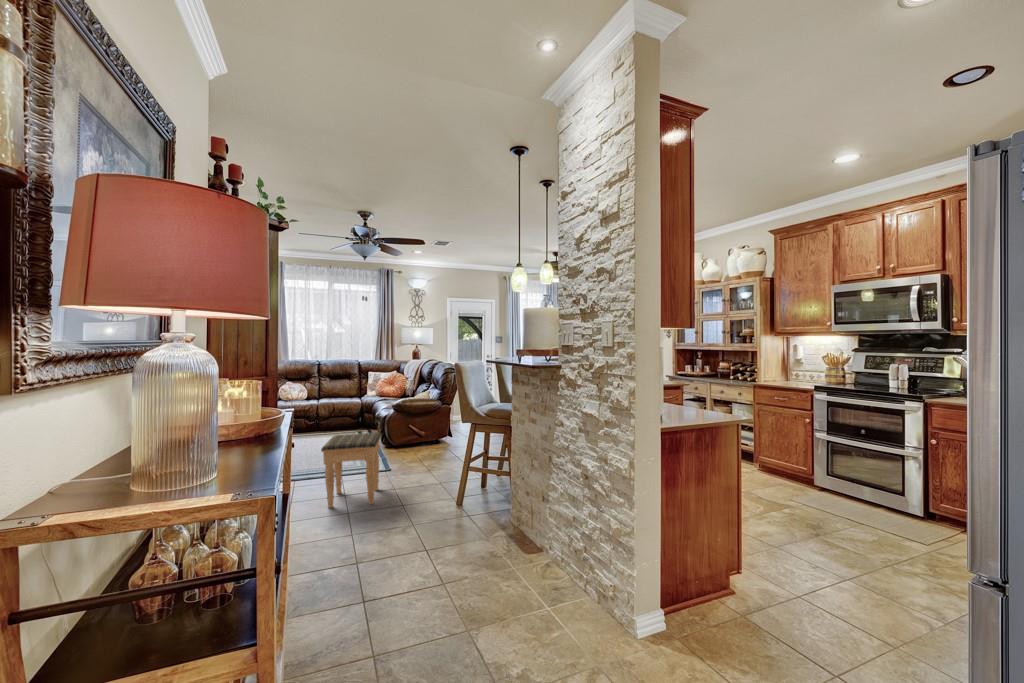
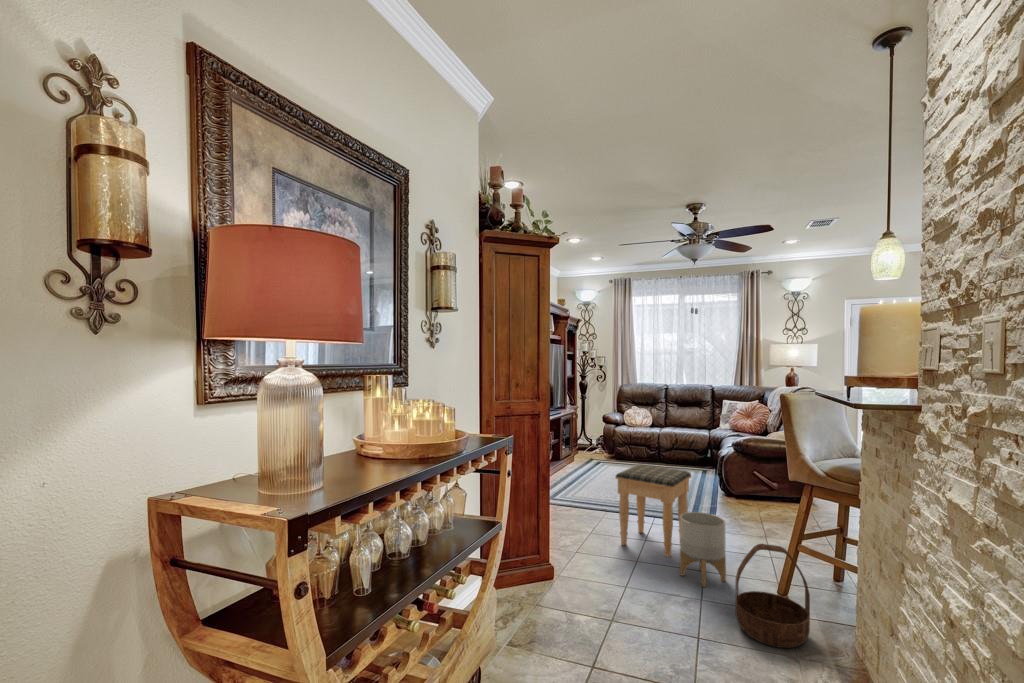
planter: none [387,460,421,515] -> present [680,512,726,587]
basket: none [441,467,486,534] -> present [735,544,810,648]

